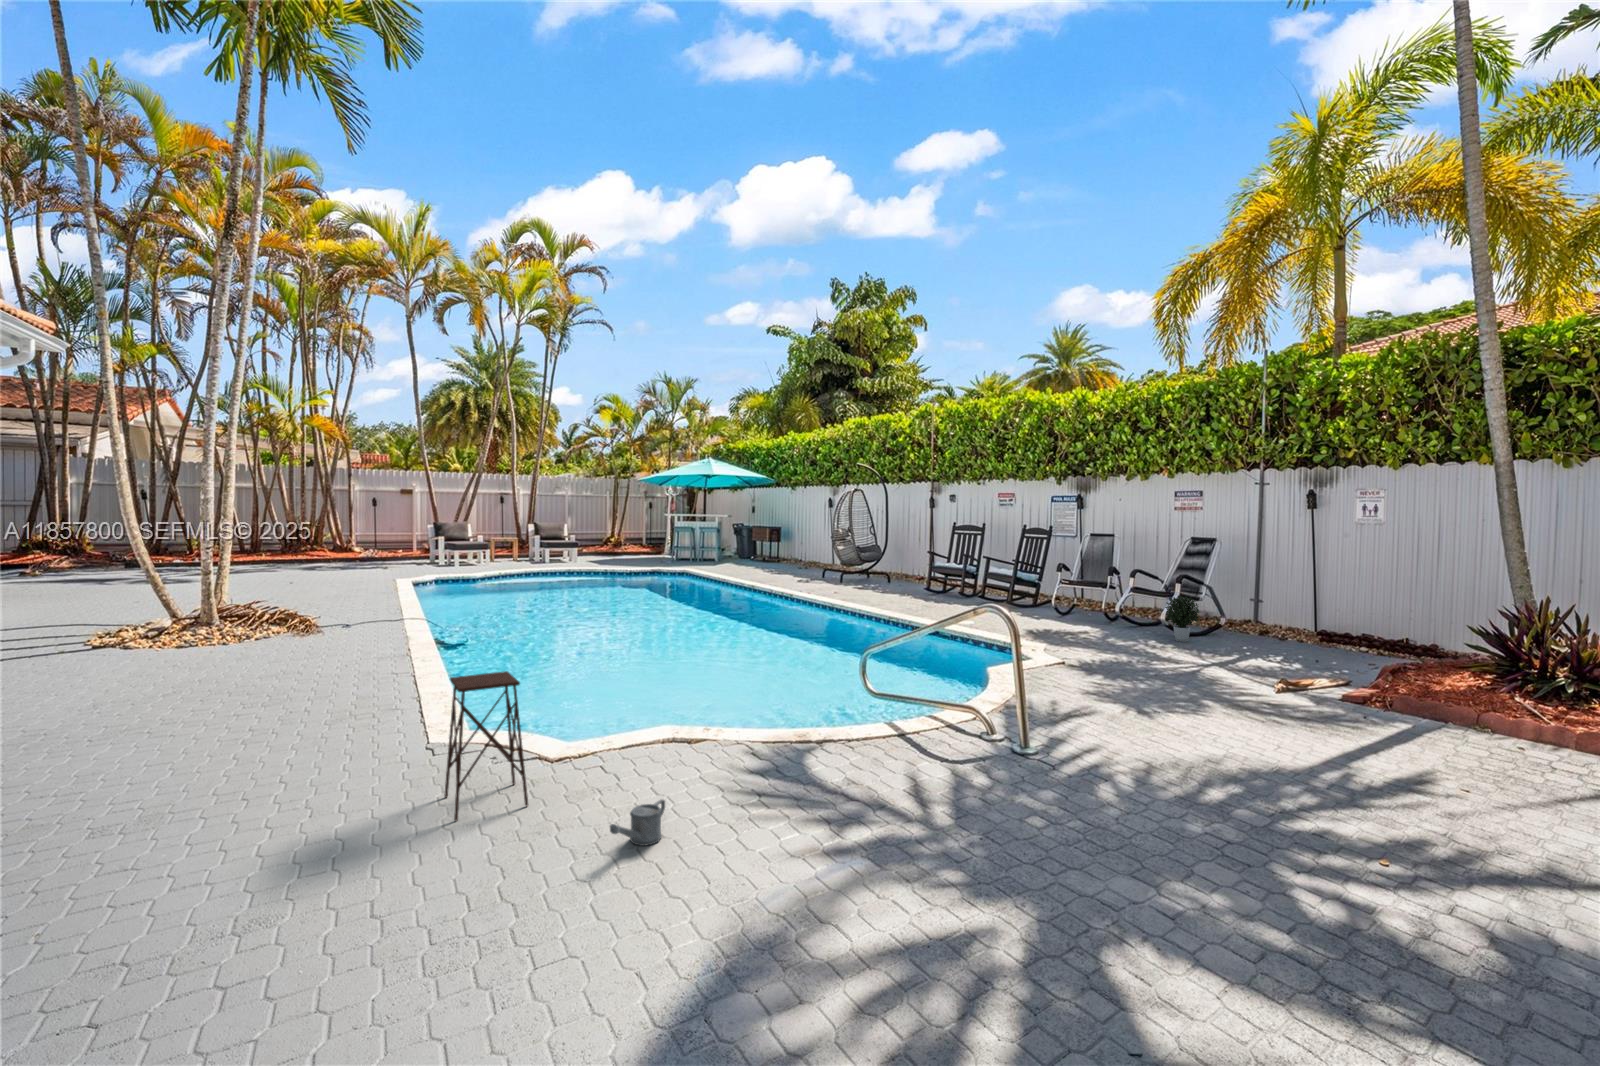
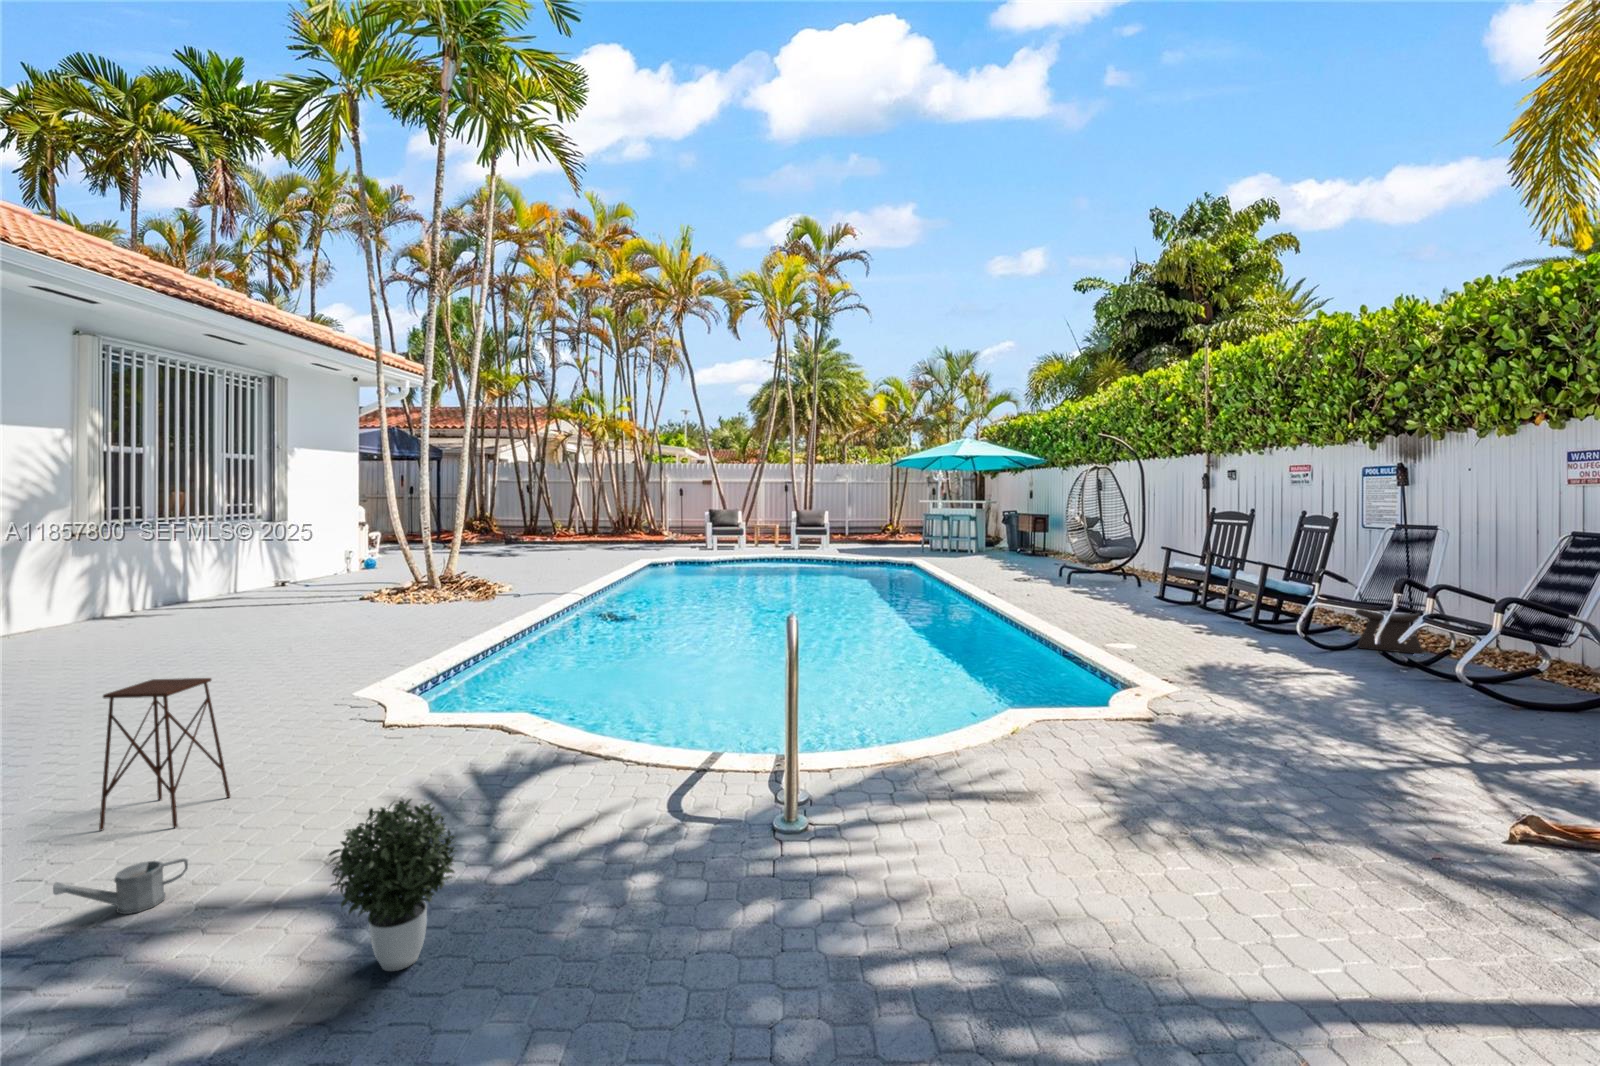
stool: none [1069,587,1107,613] -> present [1355,609,1423,654]
potted plant: present [1165,596,1199,642] -> present [329,799,456,971]

